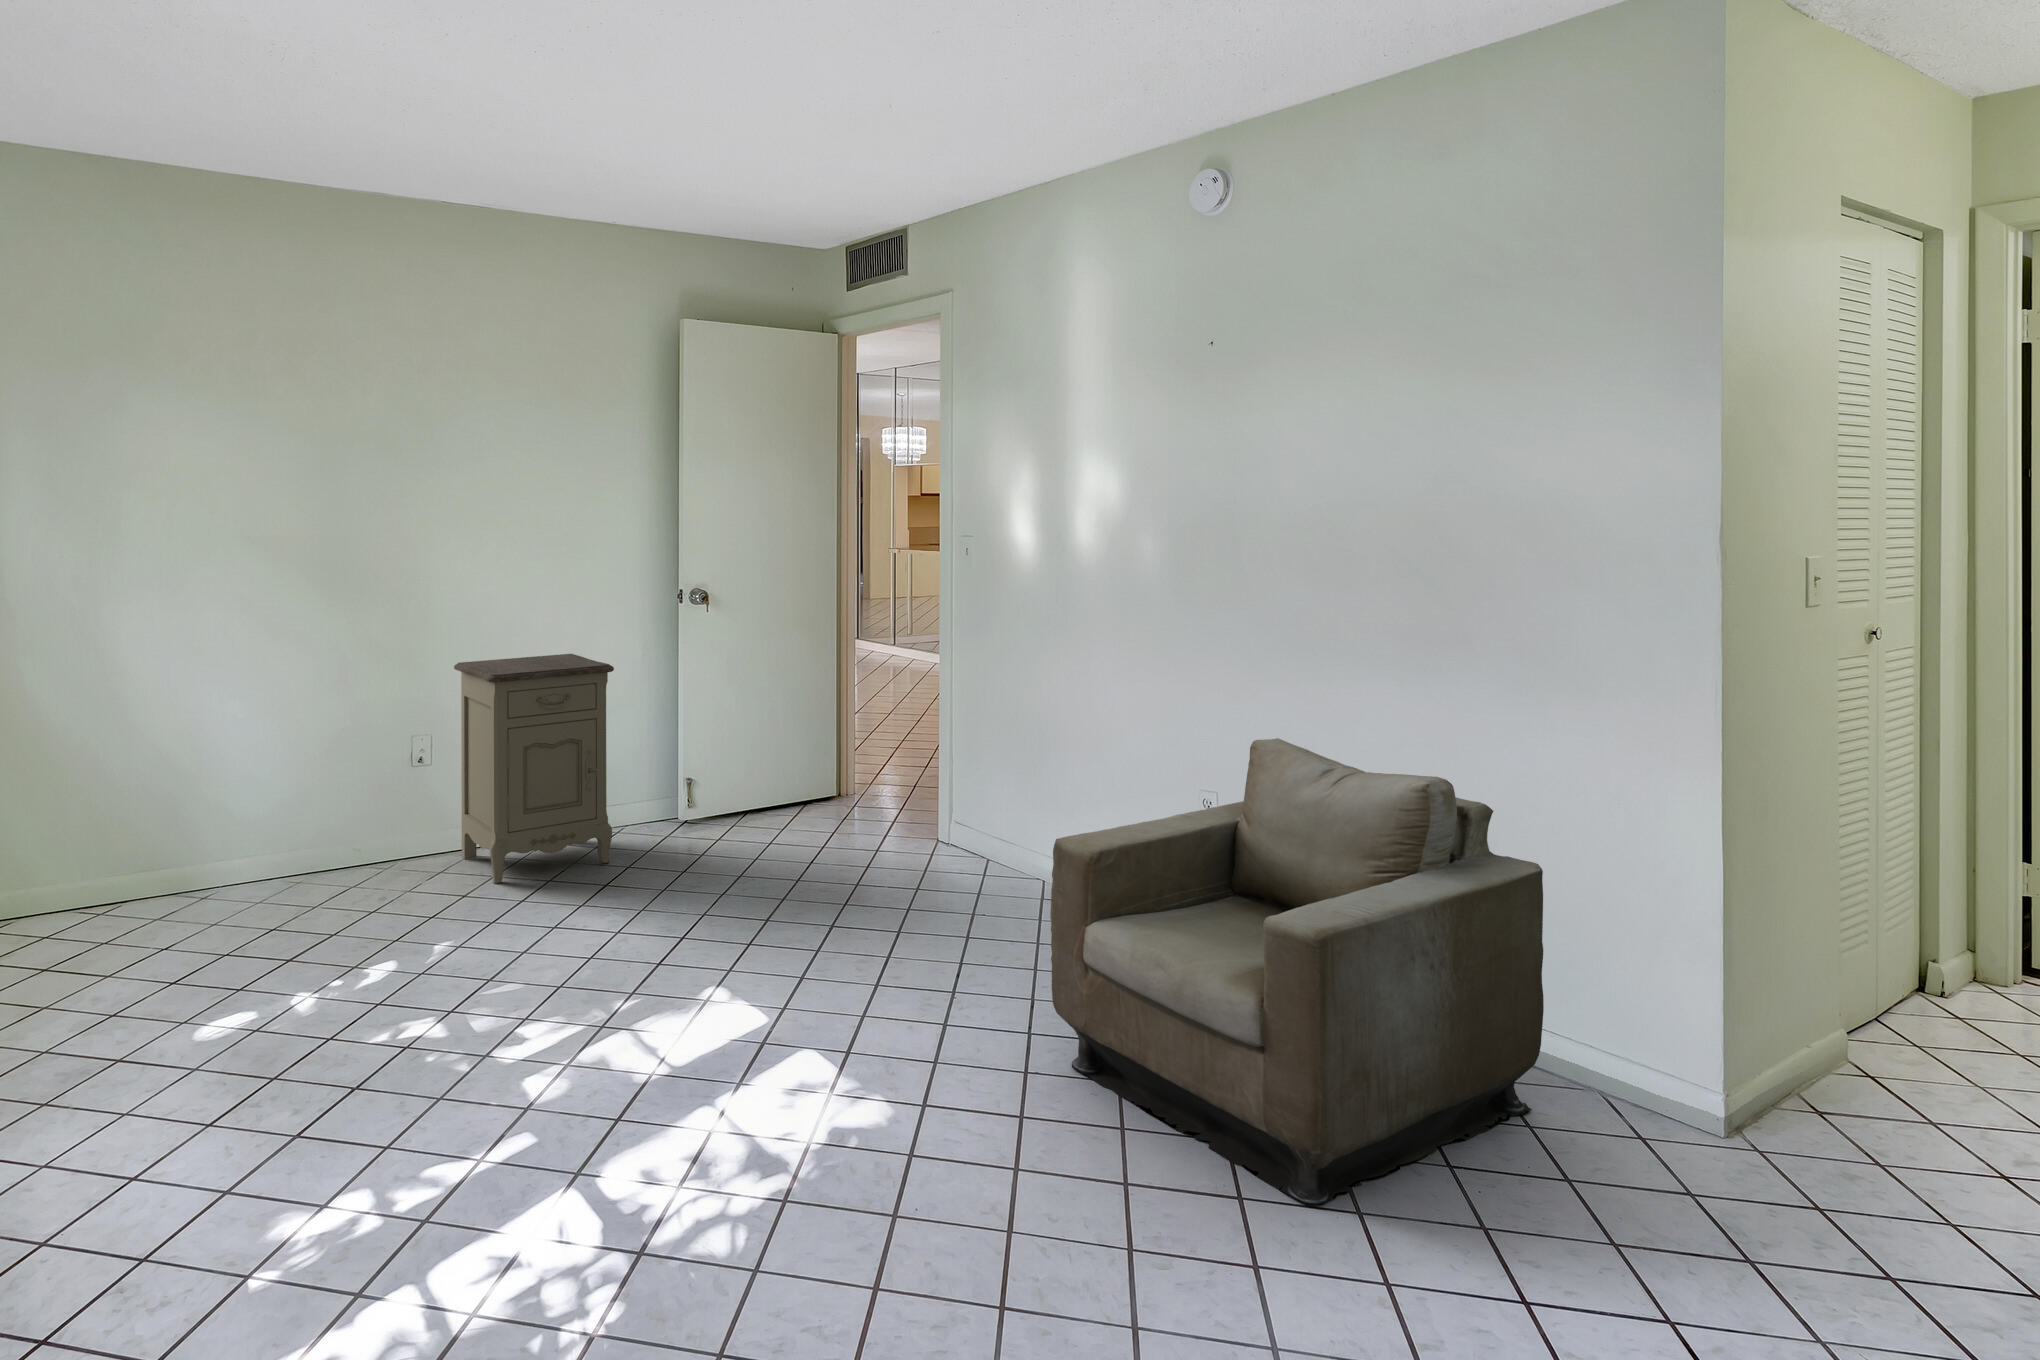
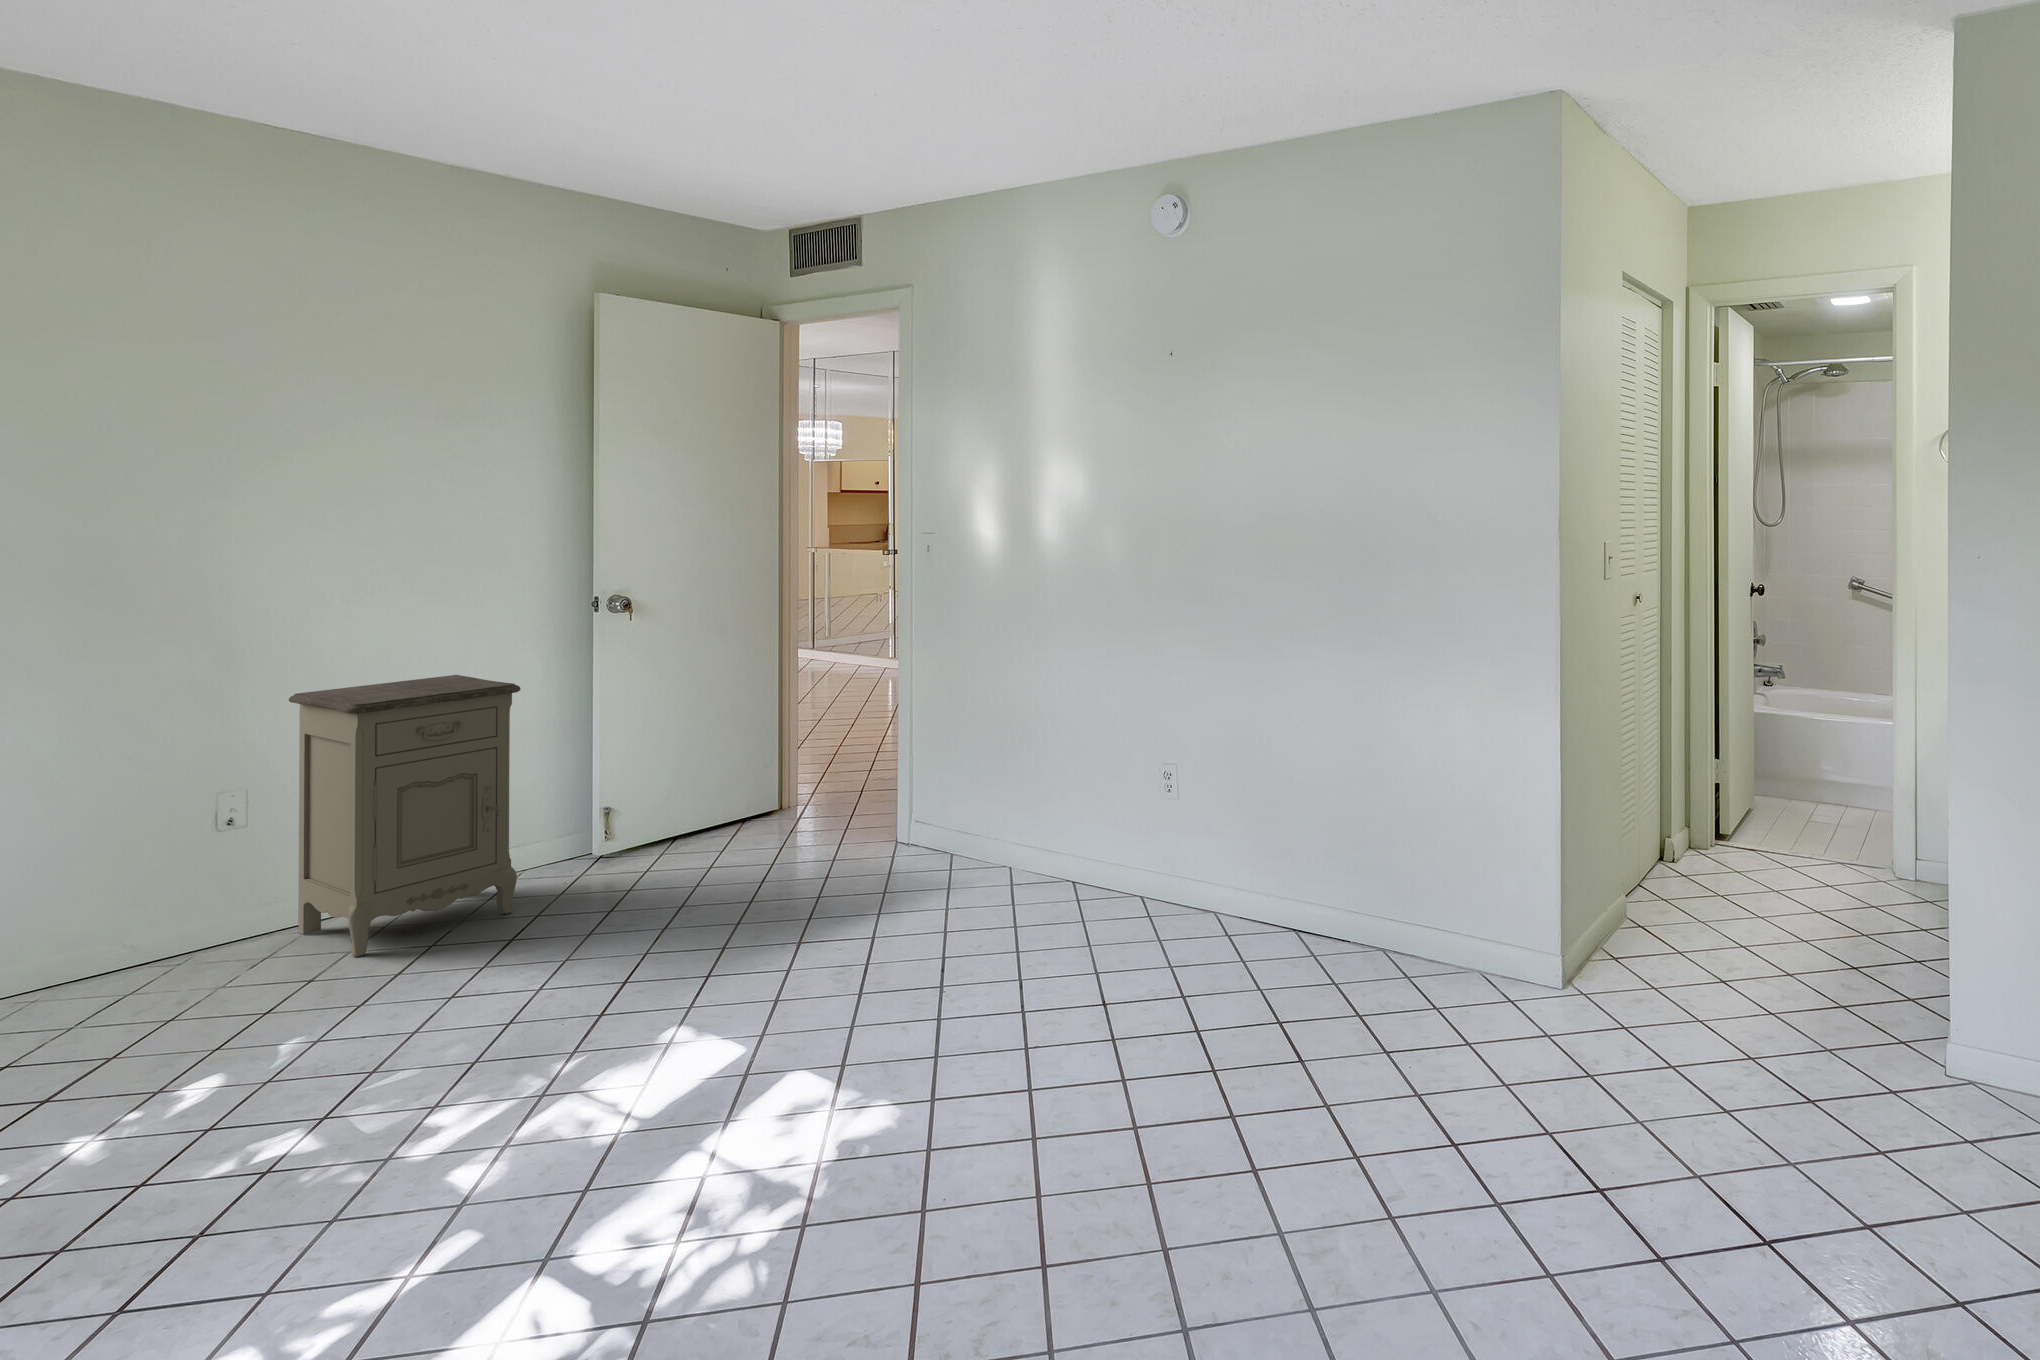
armchair: present [1050,738,1544,1205] -> none [1049,707,1446,1108]

